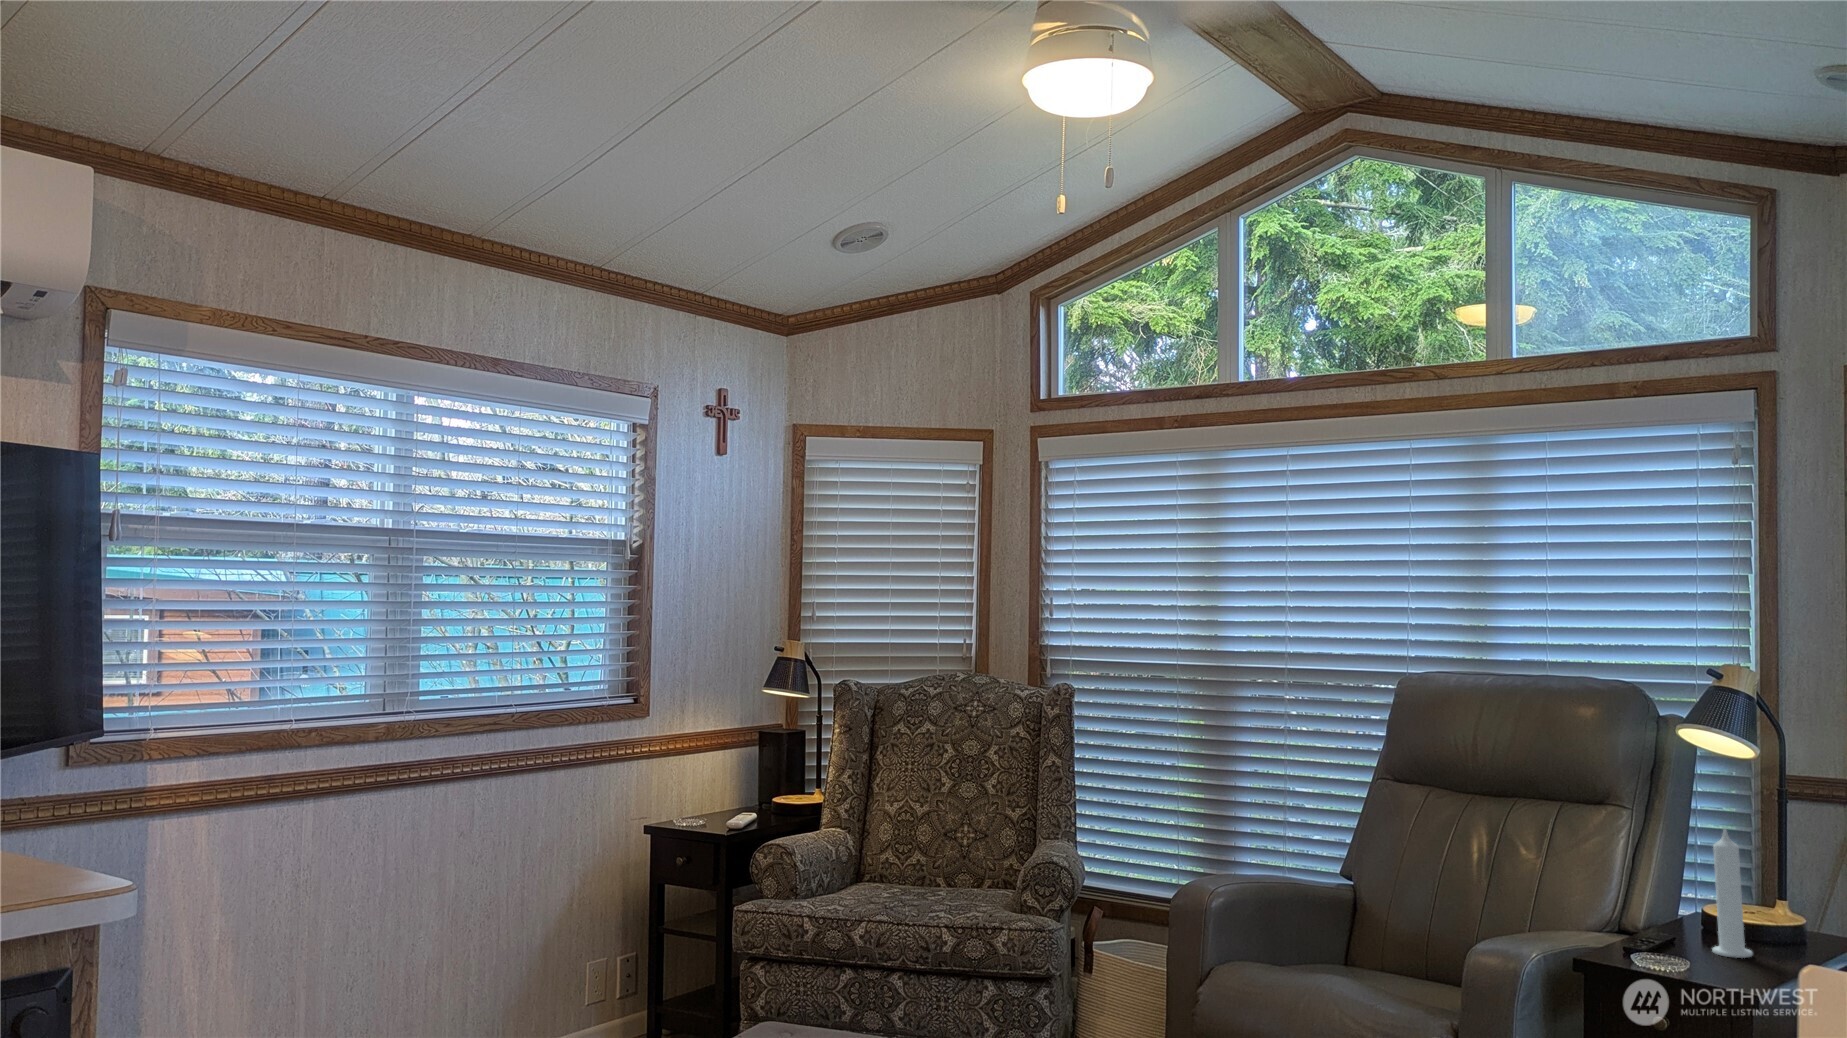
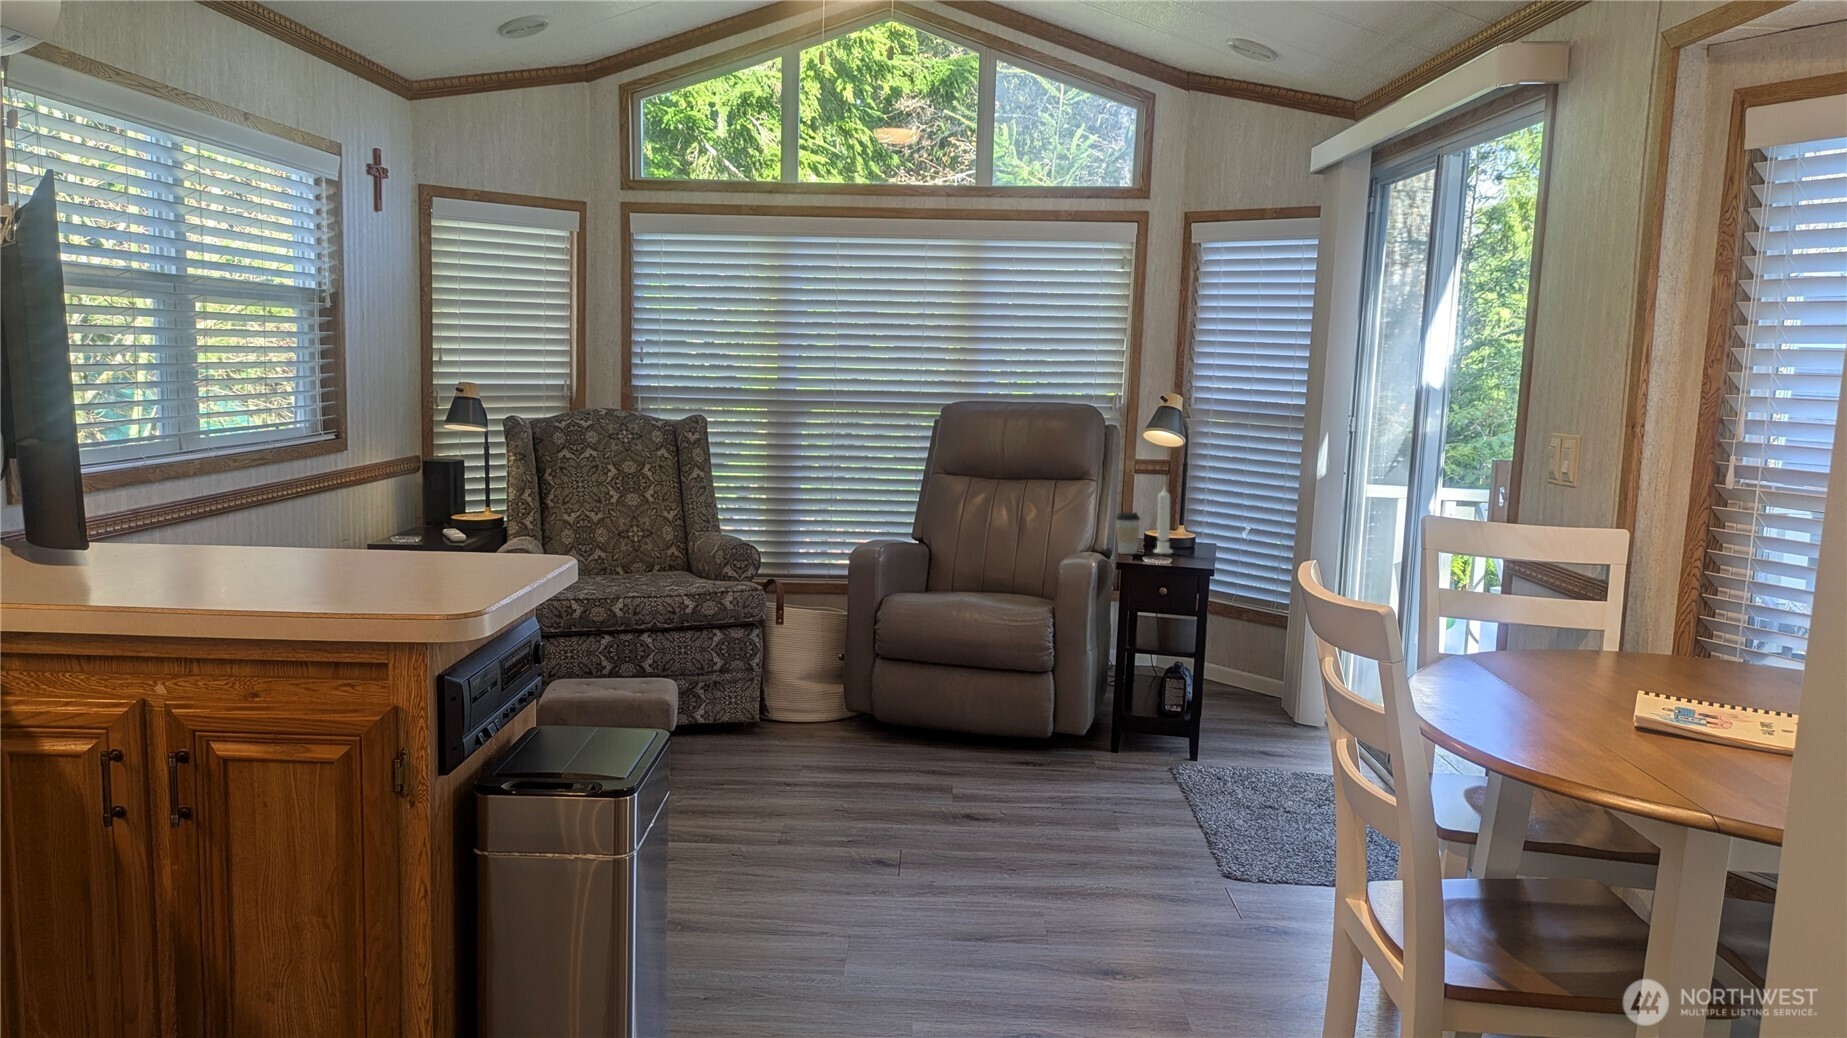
coffee cup: none [1623,871,1673,950] -> present [1116,512,1140,554]

